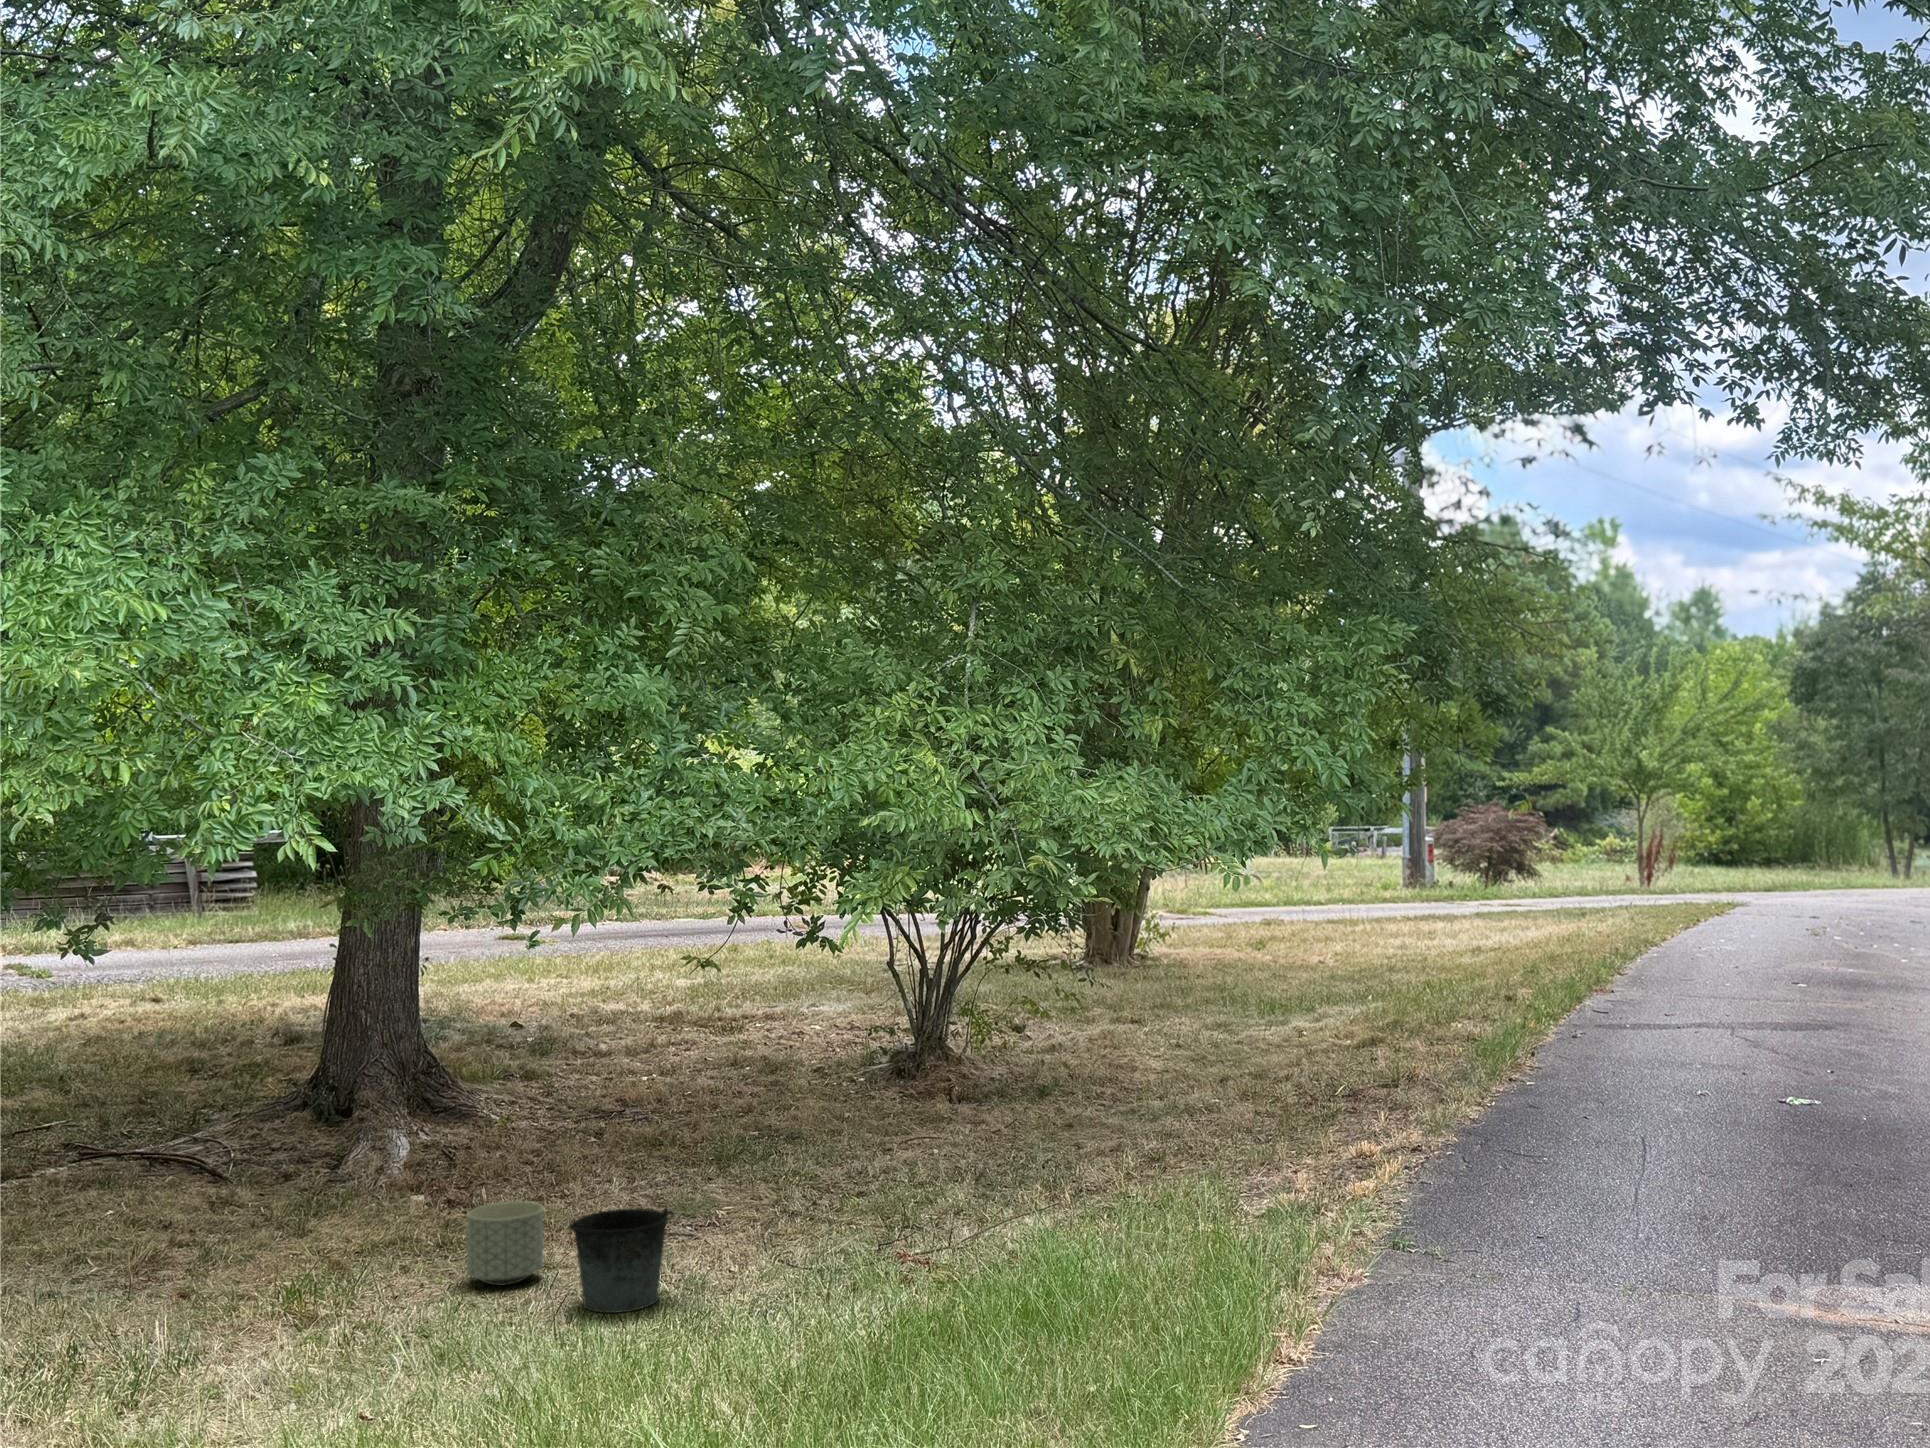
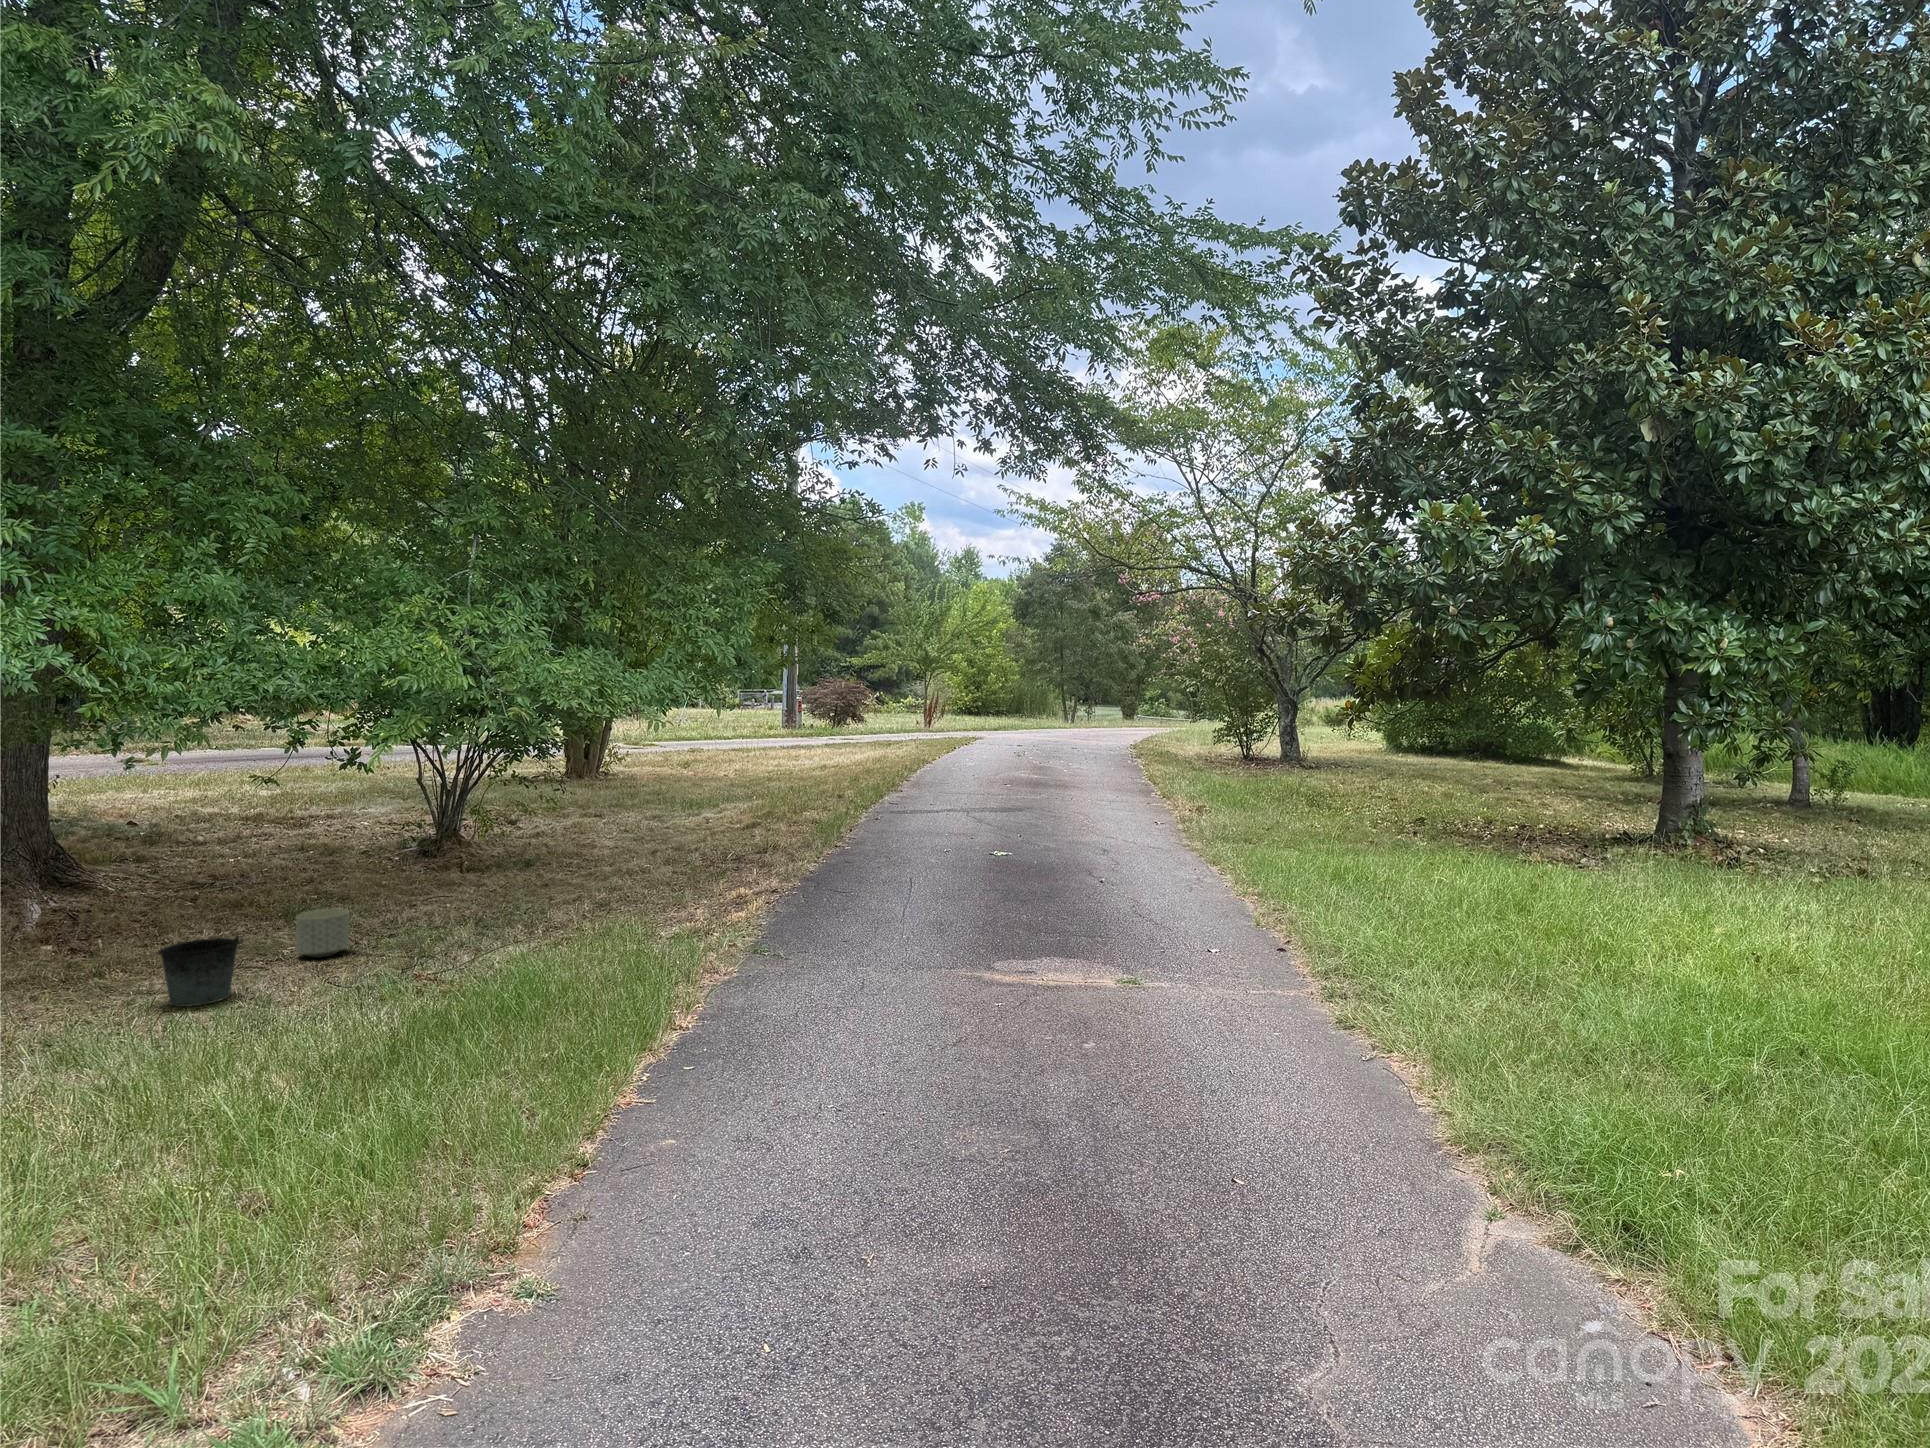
planter: present [467,1202,543,1286] -> present [296,909,349,958]

